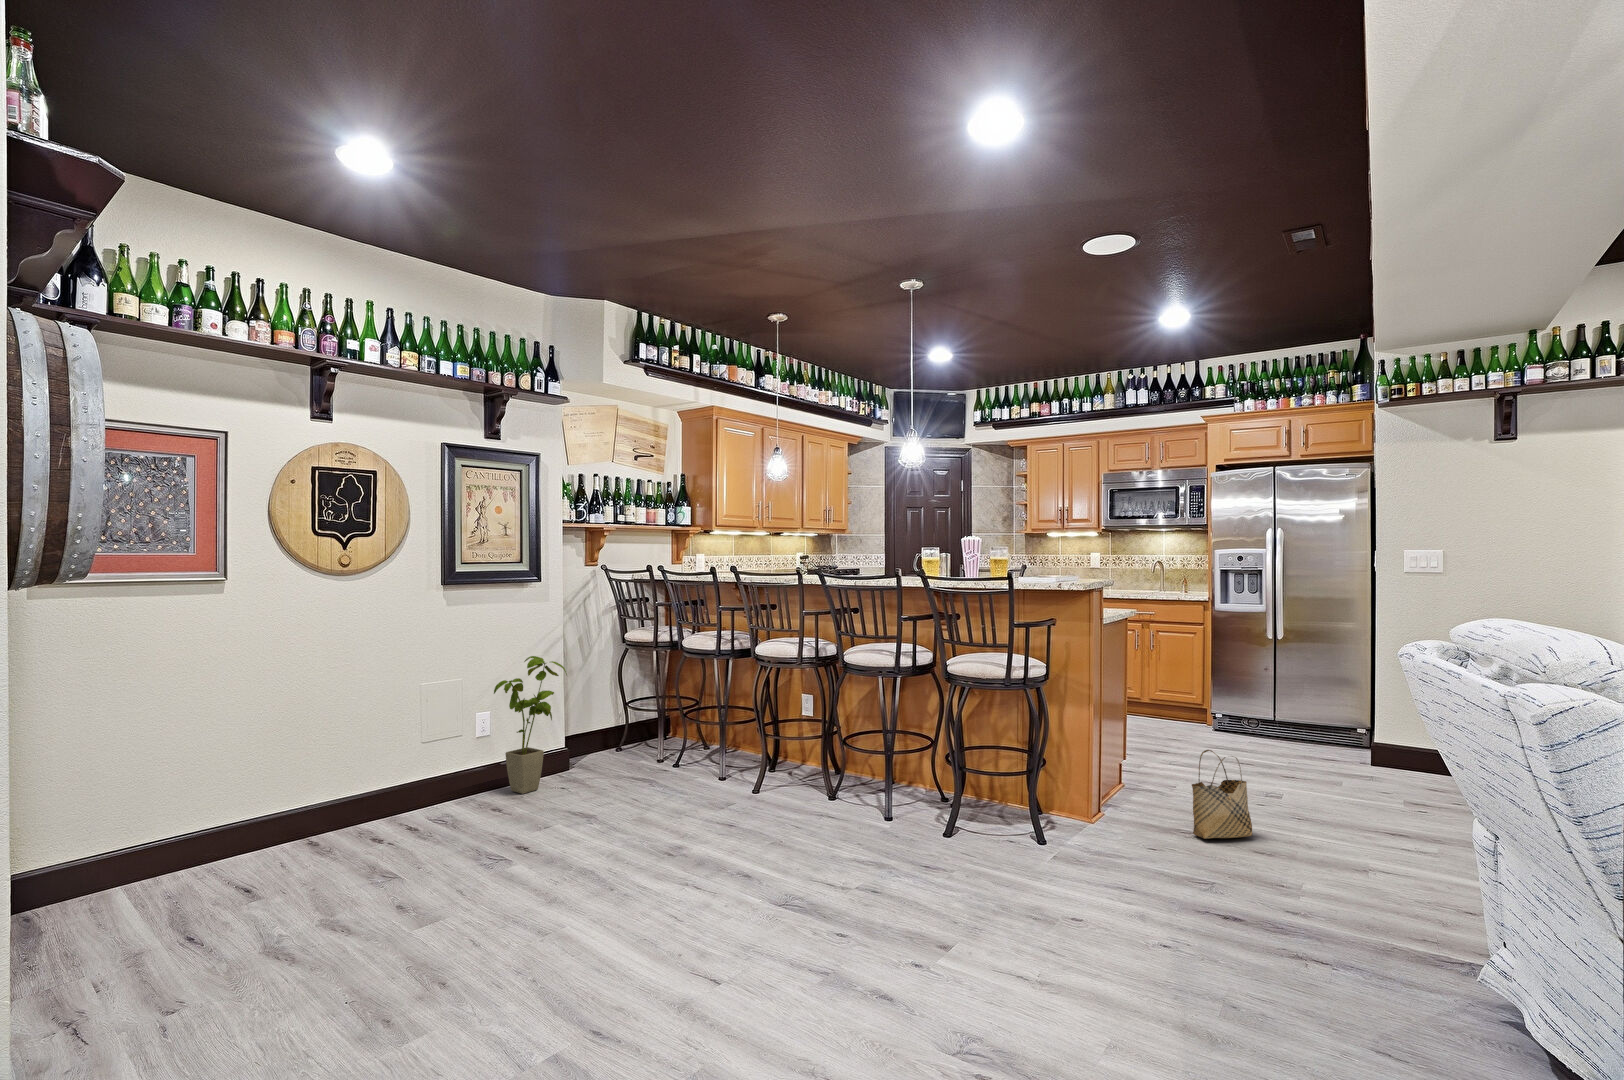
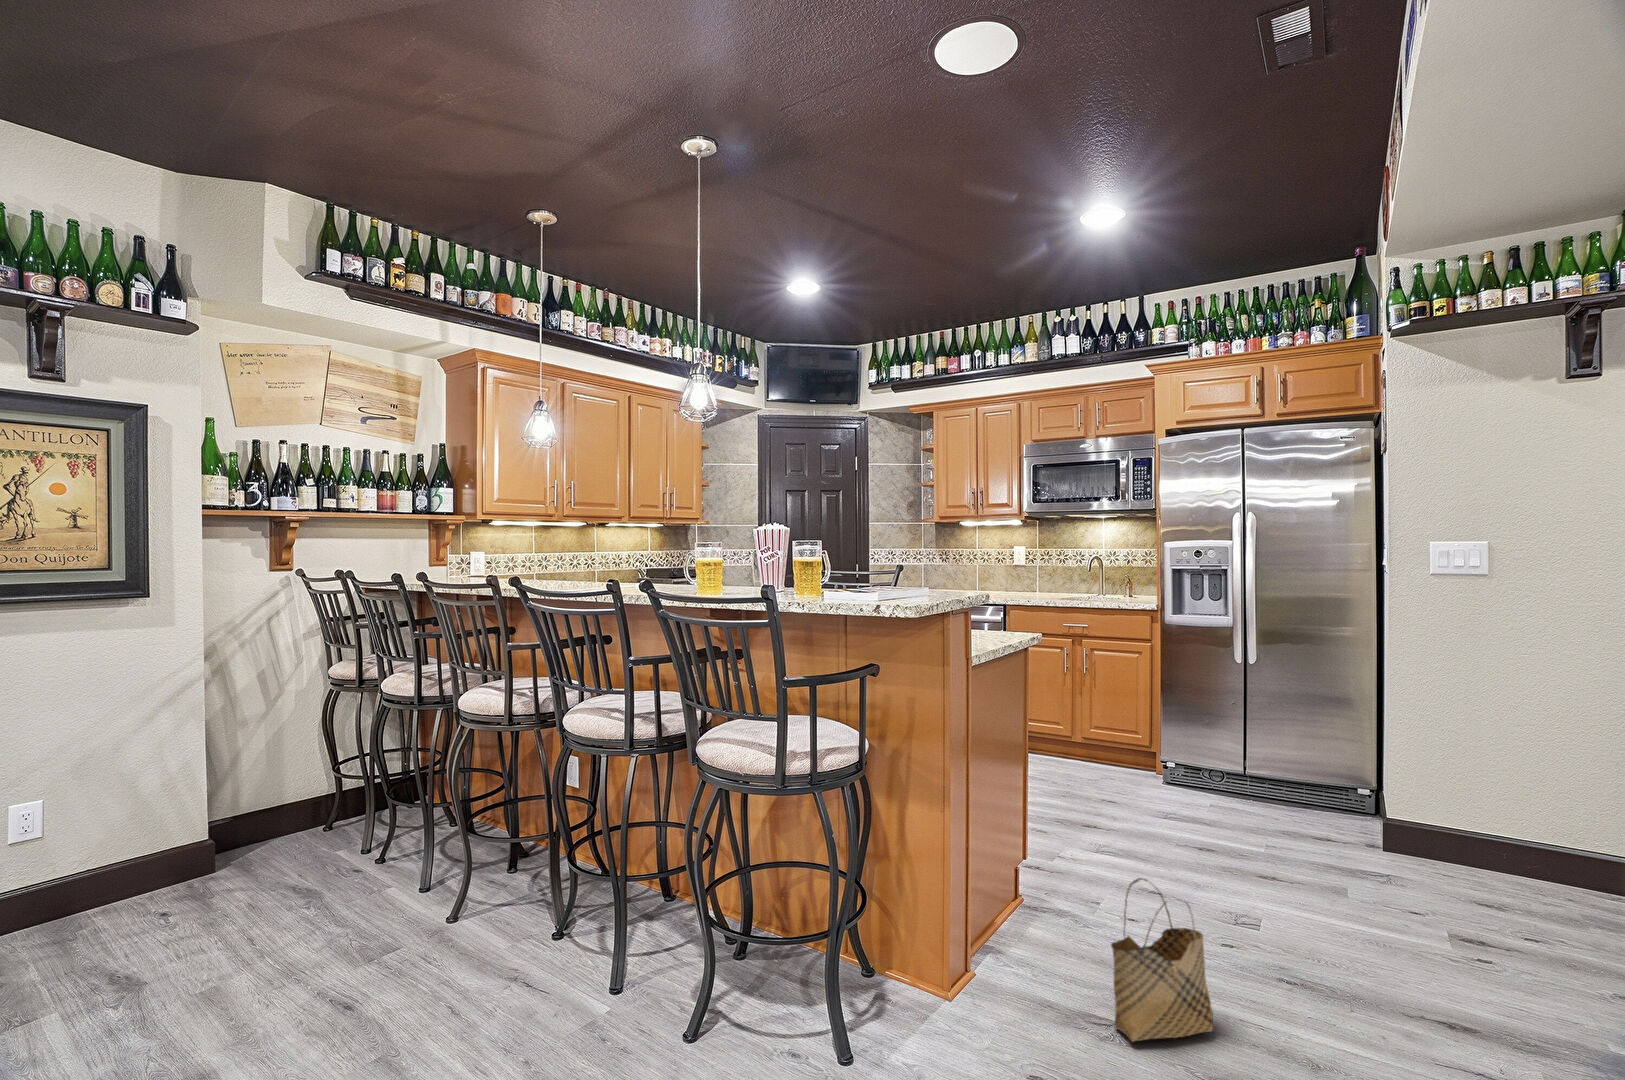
house plant: present [494,656,567,794] -> none [21,719,162,940]

